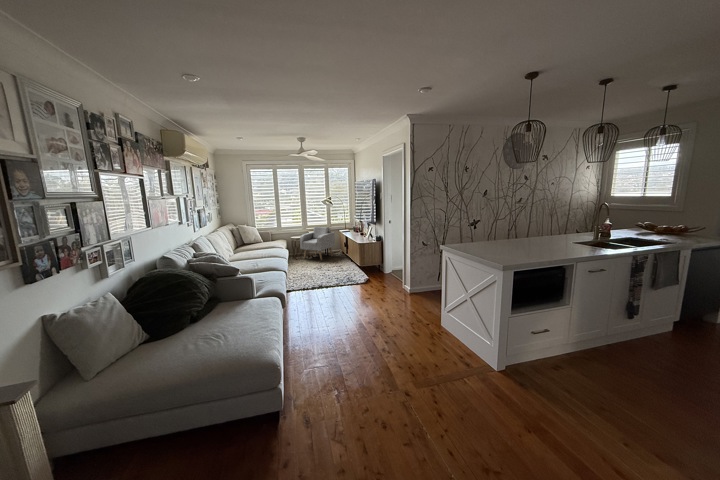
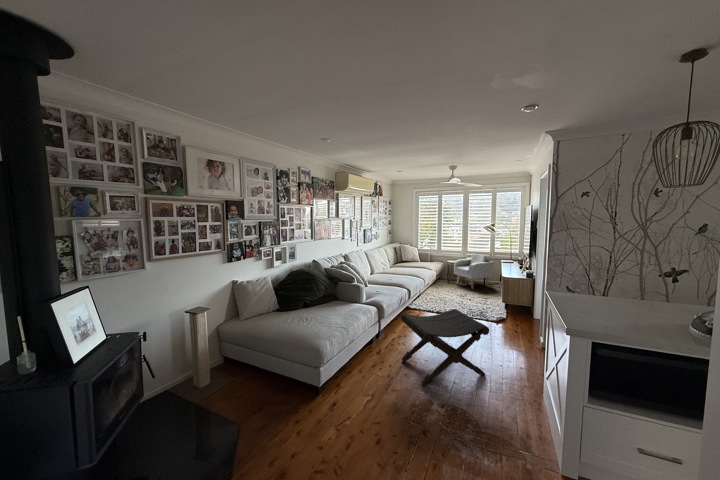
footstool: none [319,276,397,355] -> present [401,309,489,386]

